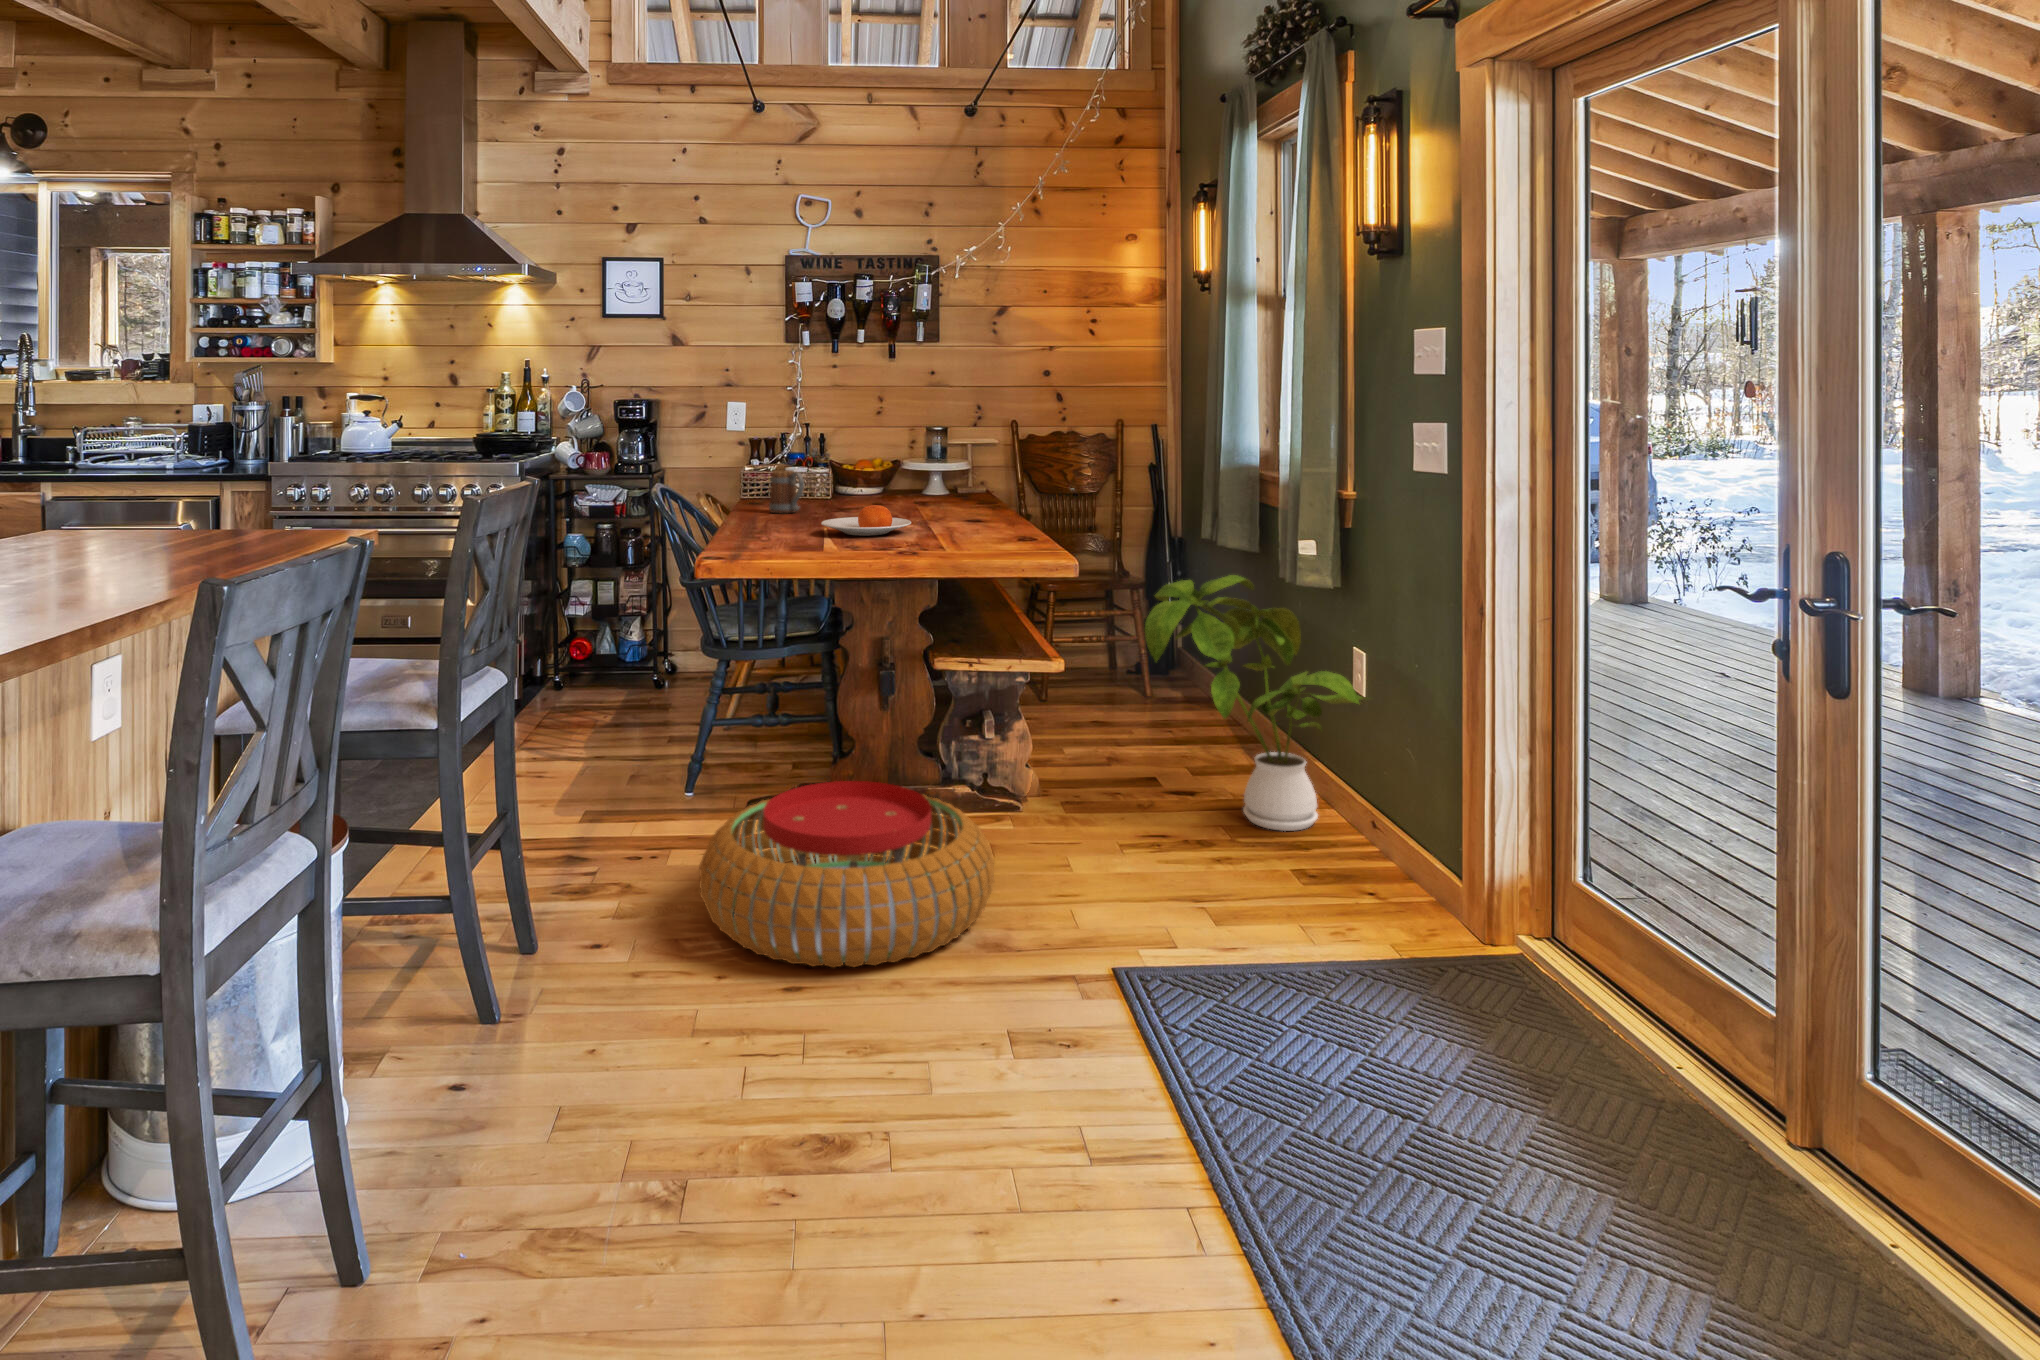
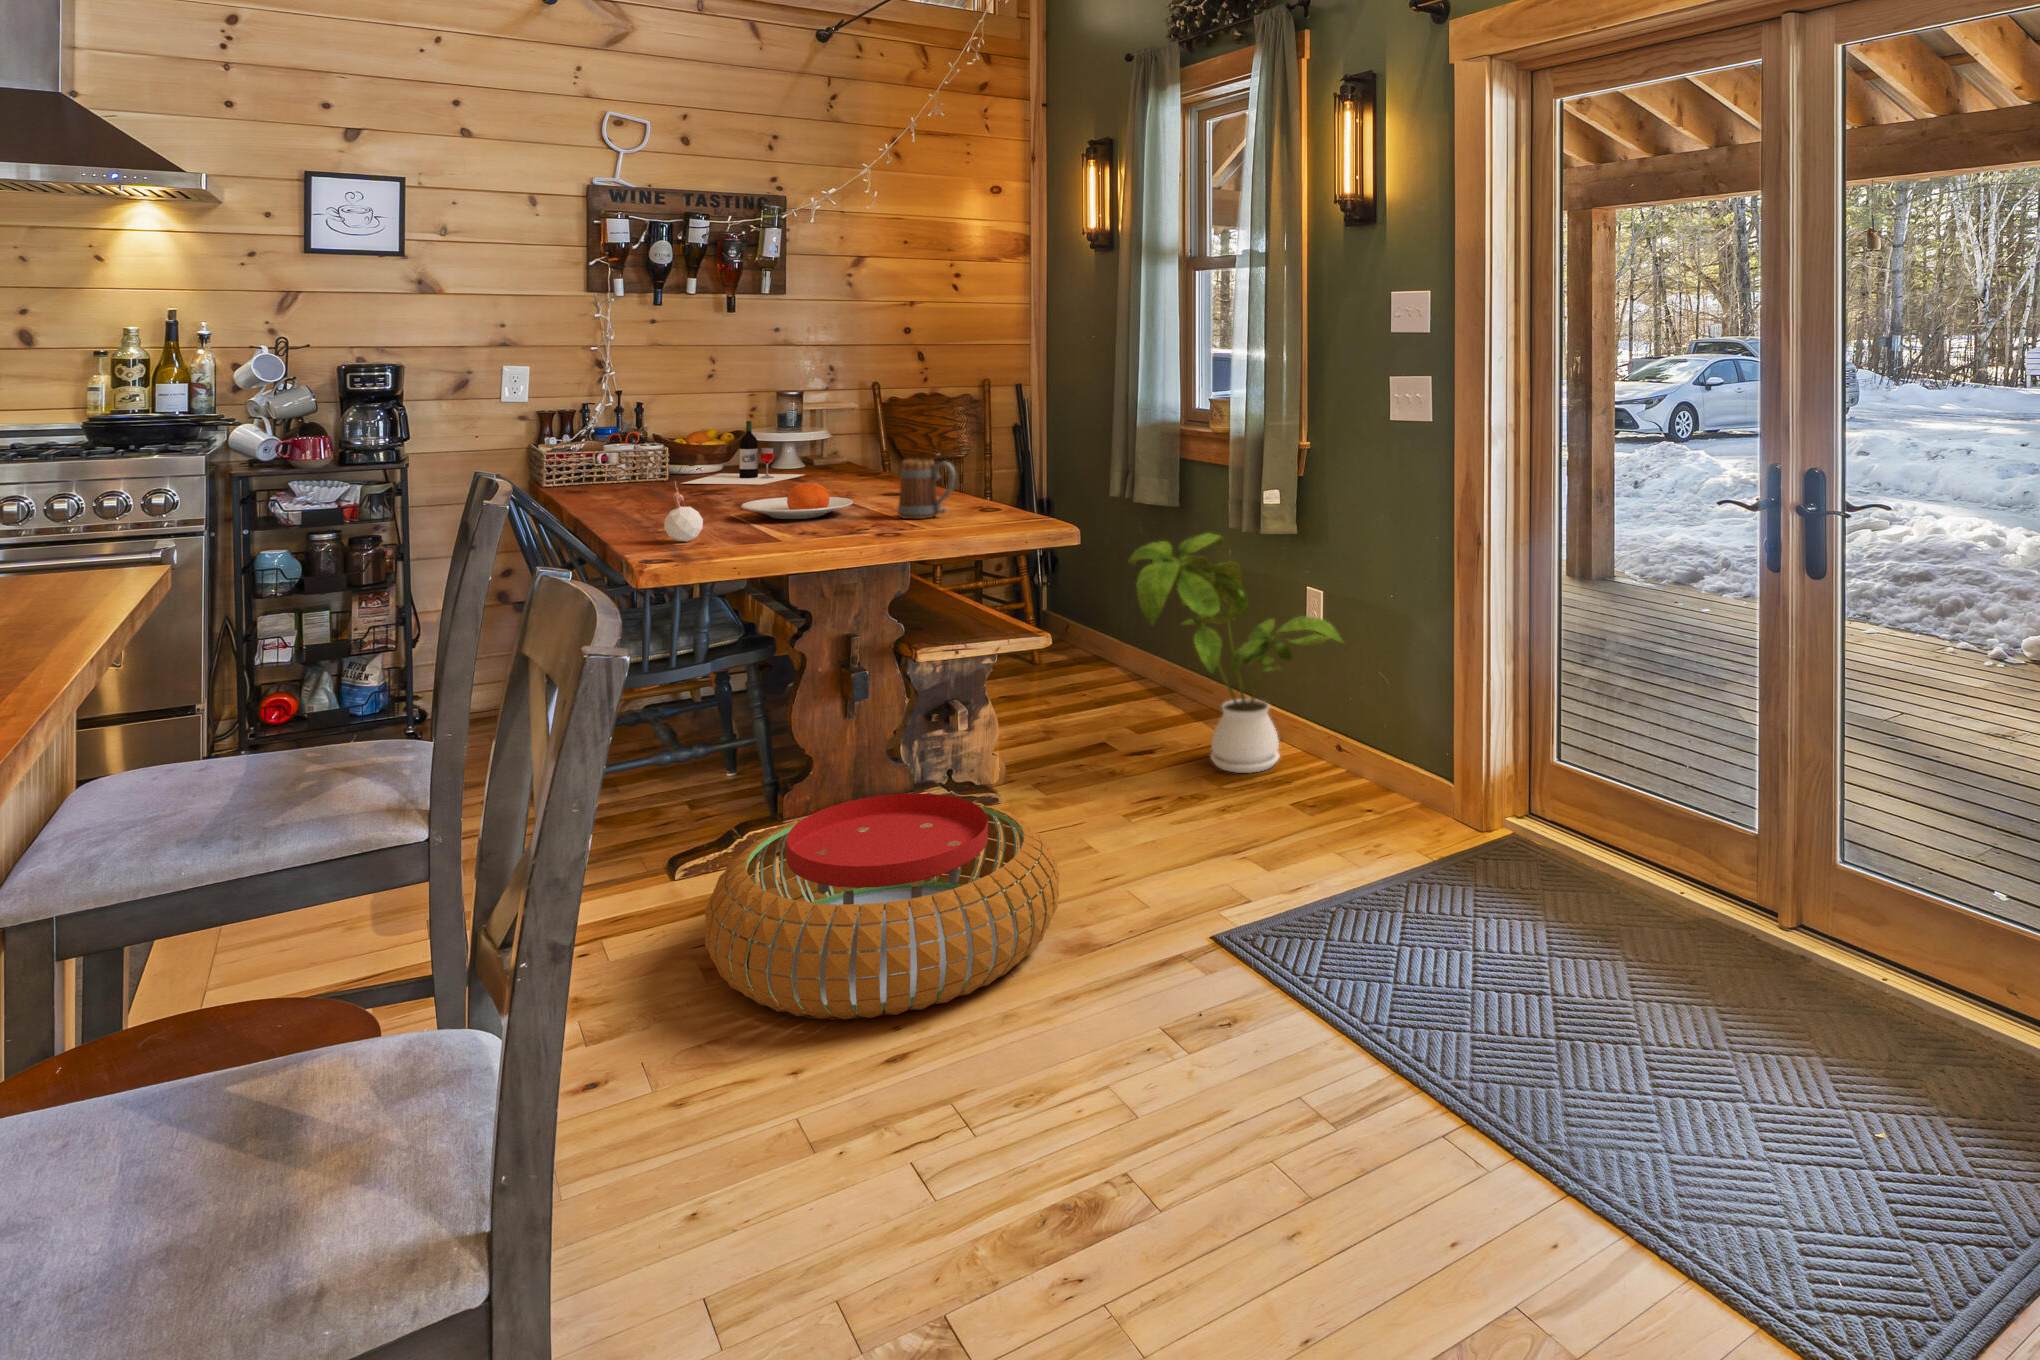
wine bottle: none [835,451,941,507] -> present [683,421,804,484]
mug: present [769,470,804,513] -> present [898,459,956,519]
candle: none [738,497,766,548] -> present [664,481,703,542]

